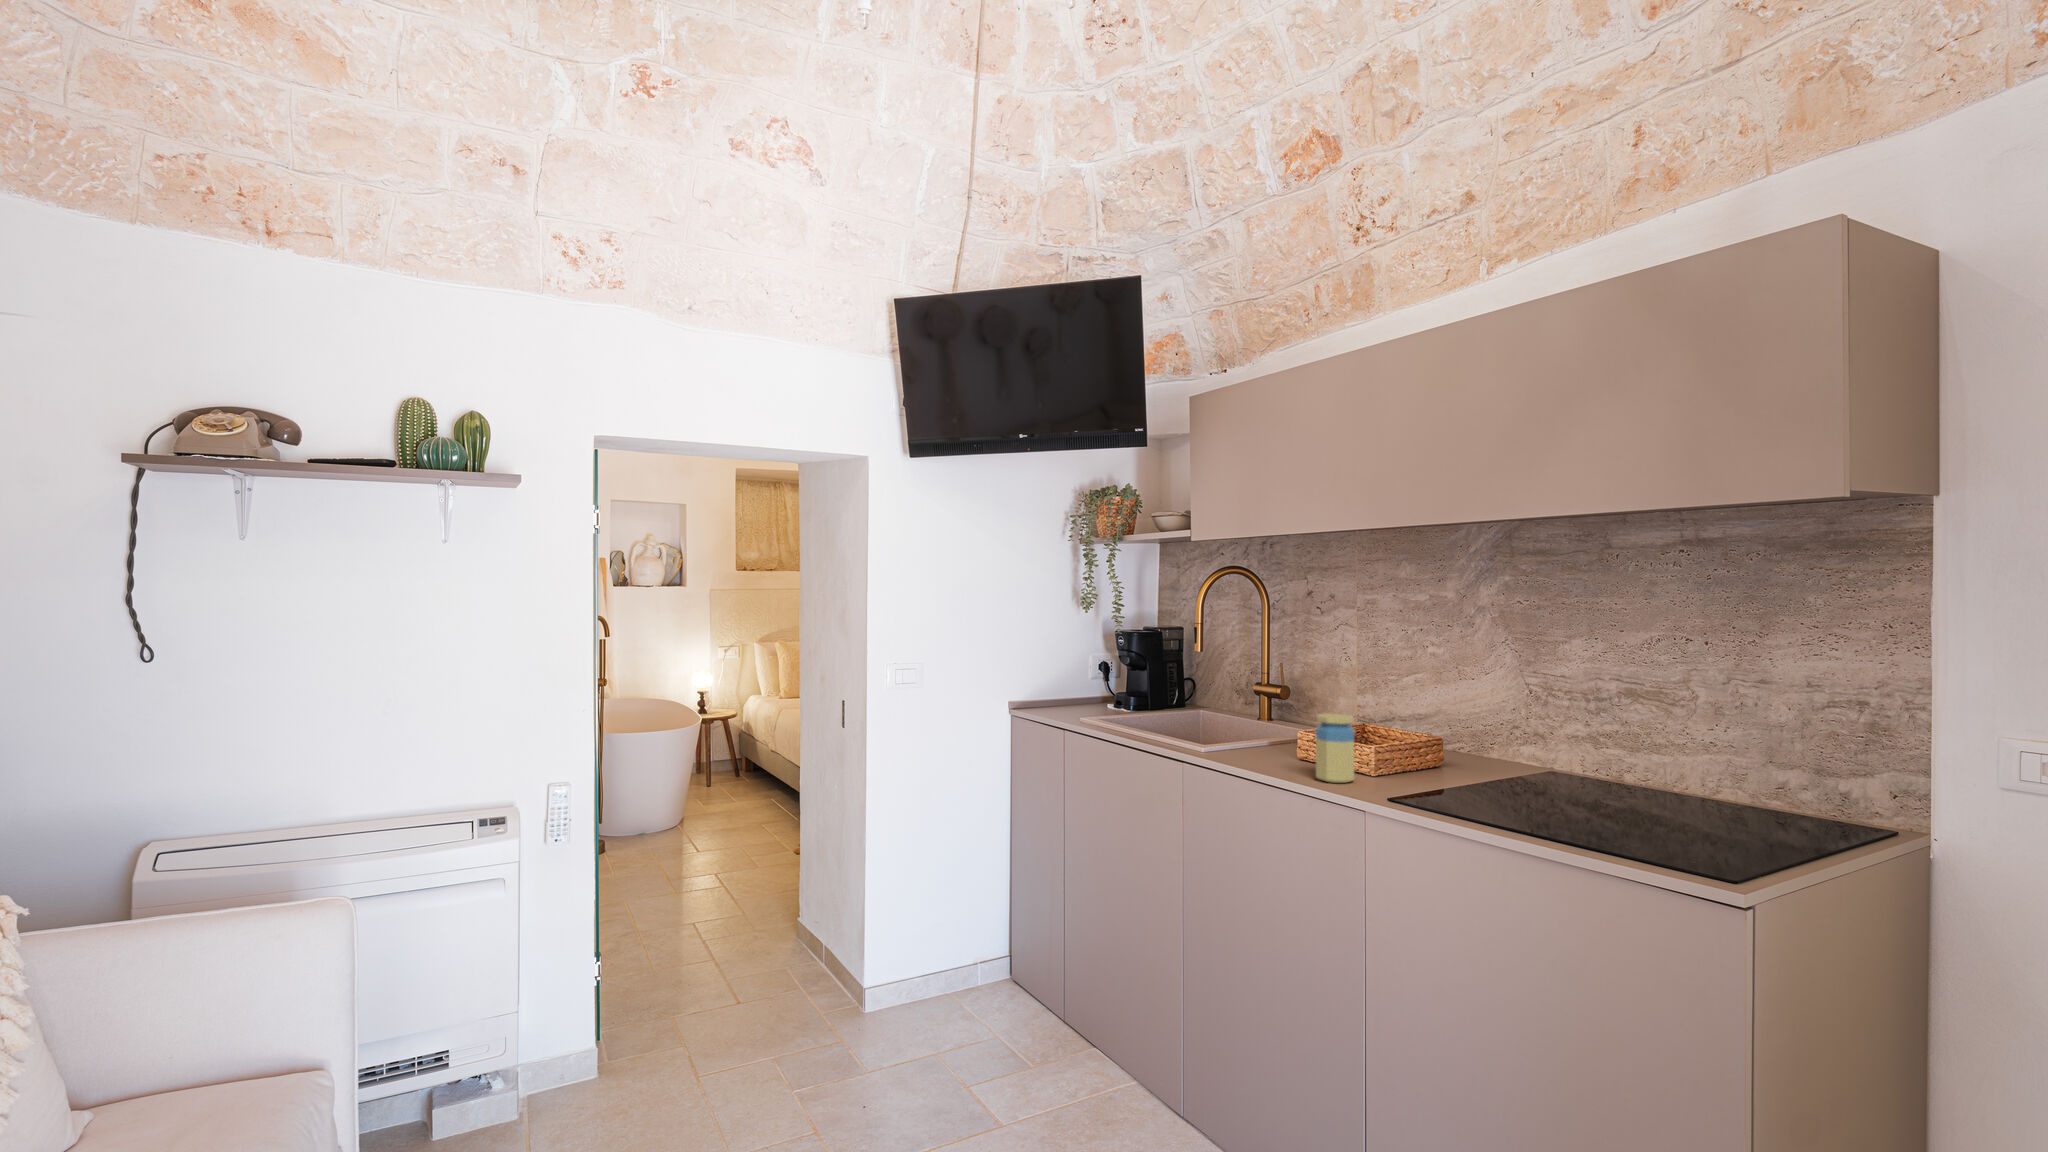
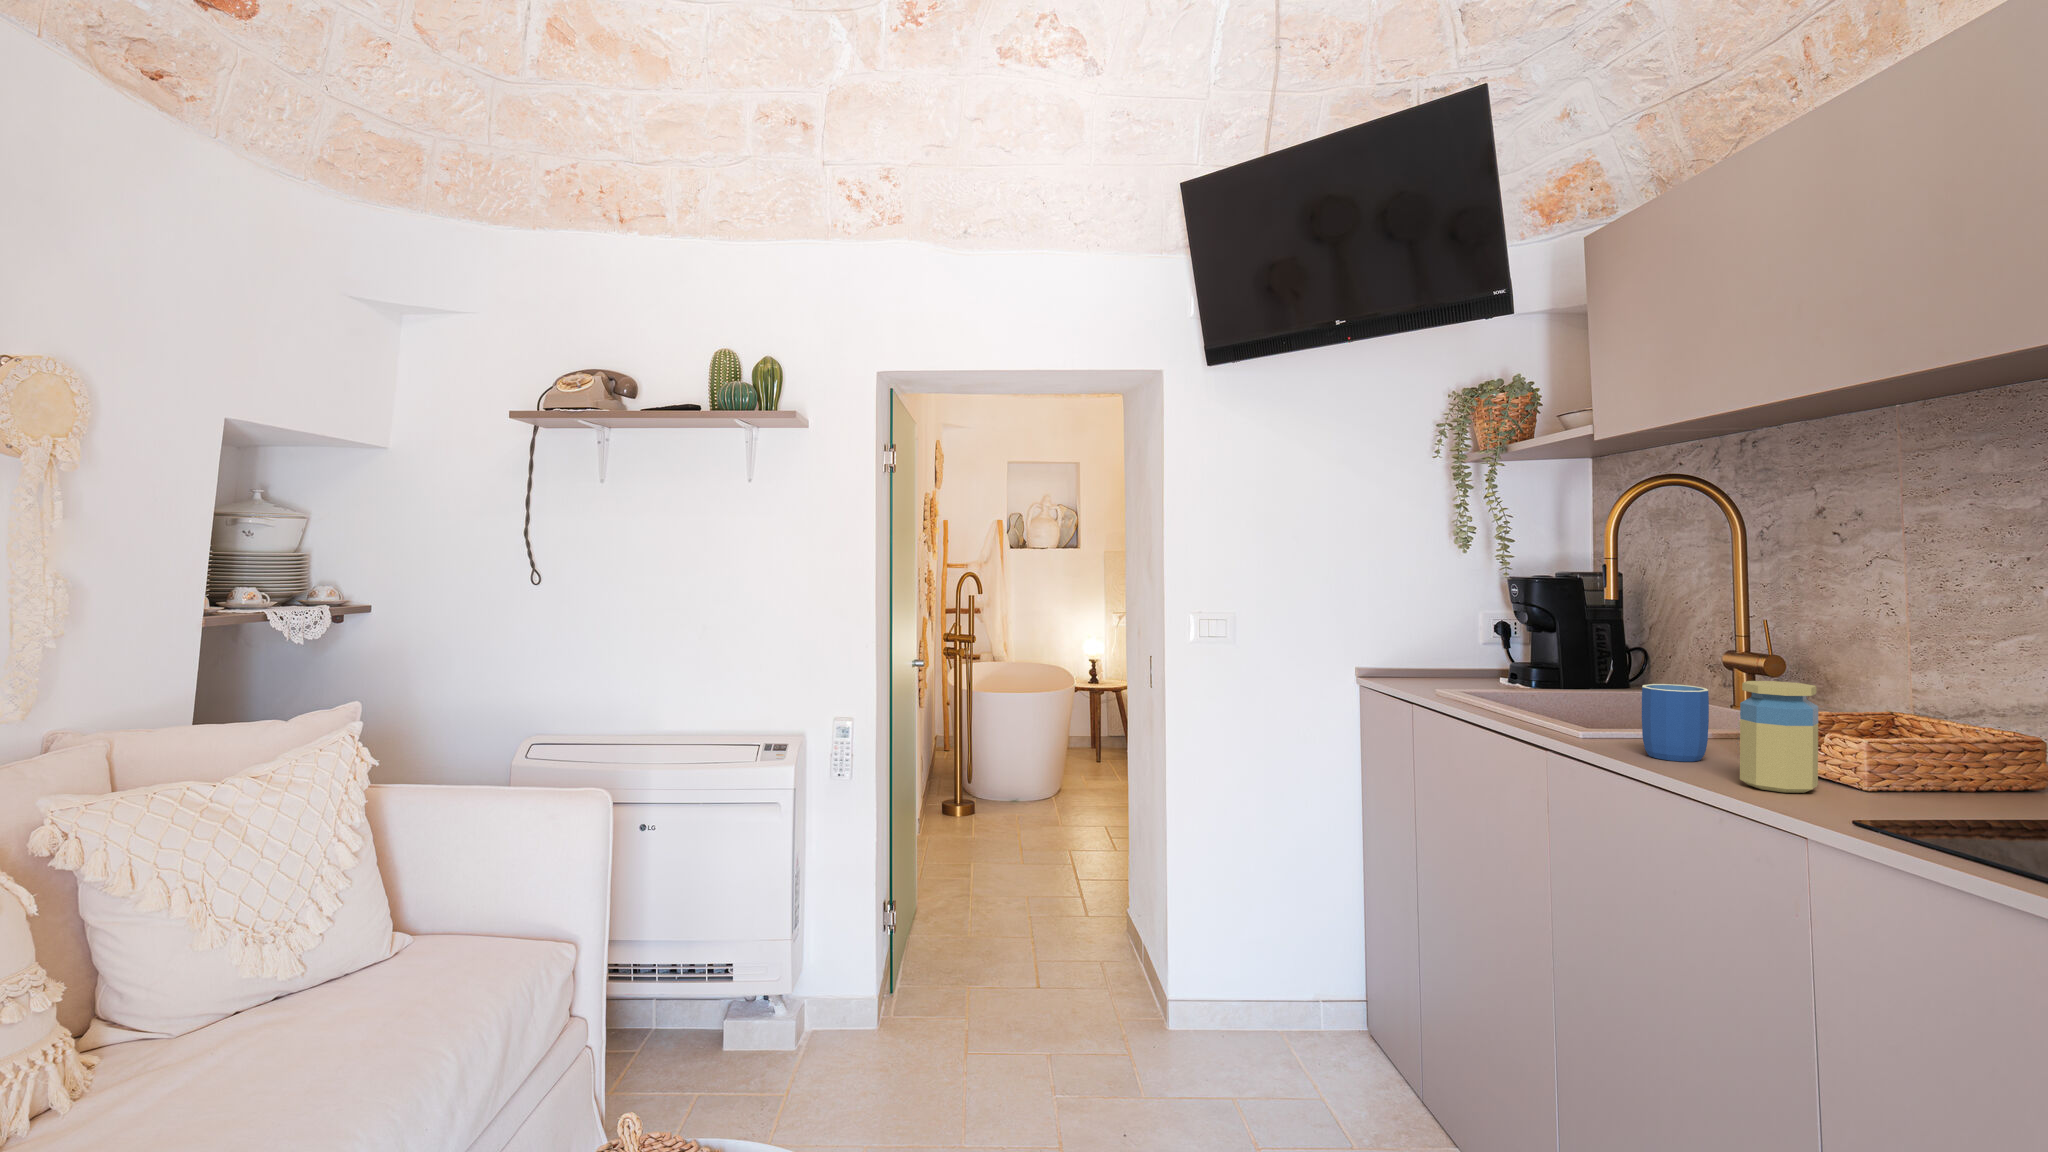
mug: none [1245,714,1283,765] -> present [1642,684,1709,762]

